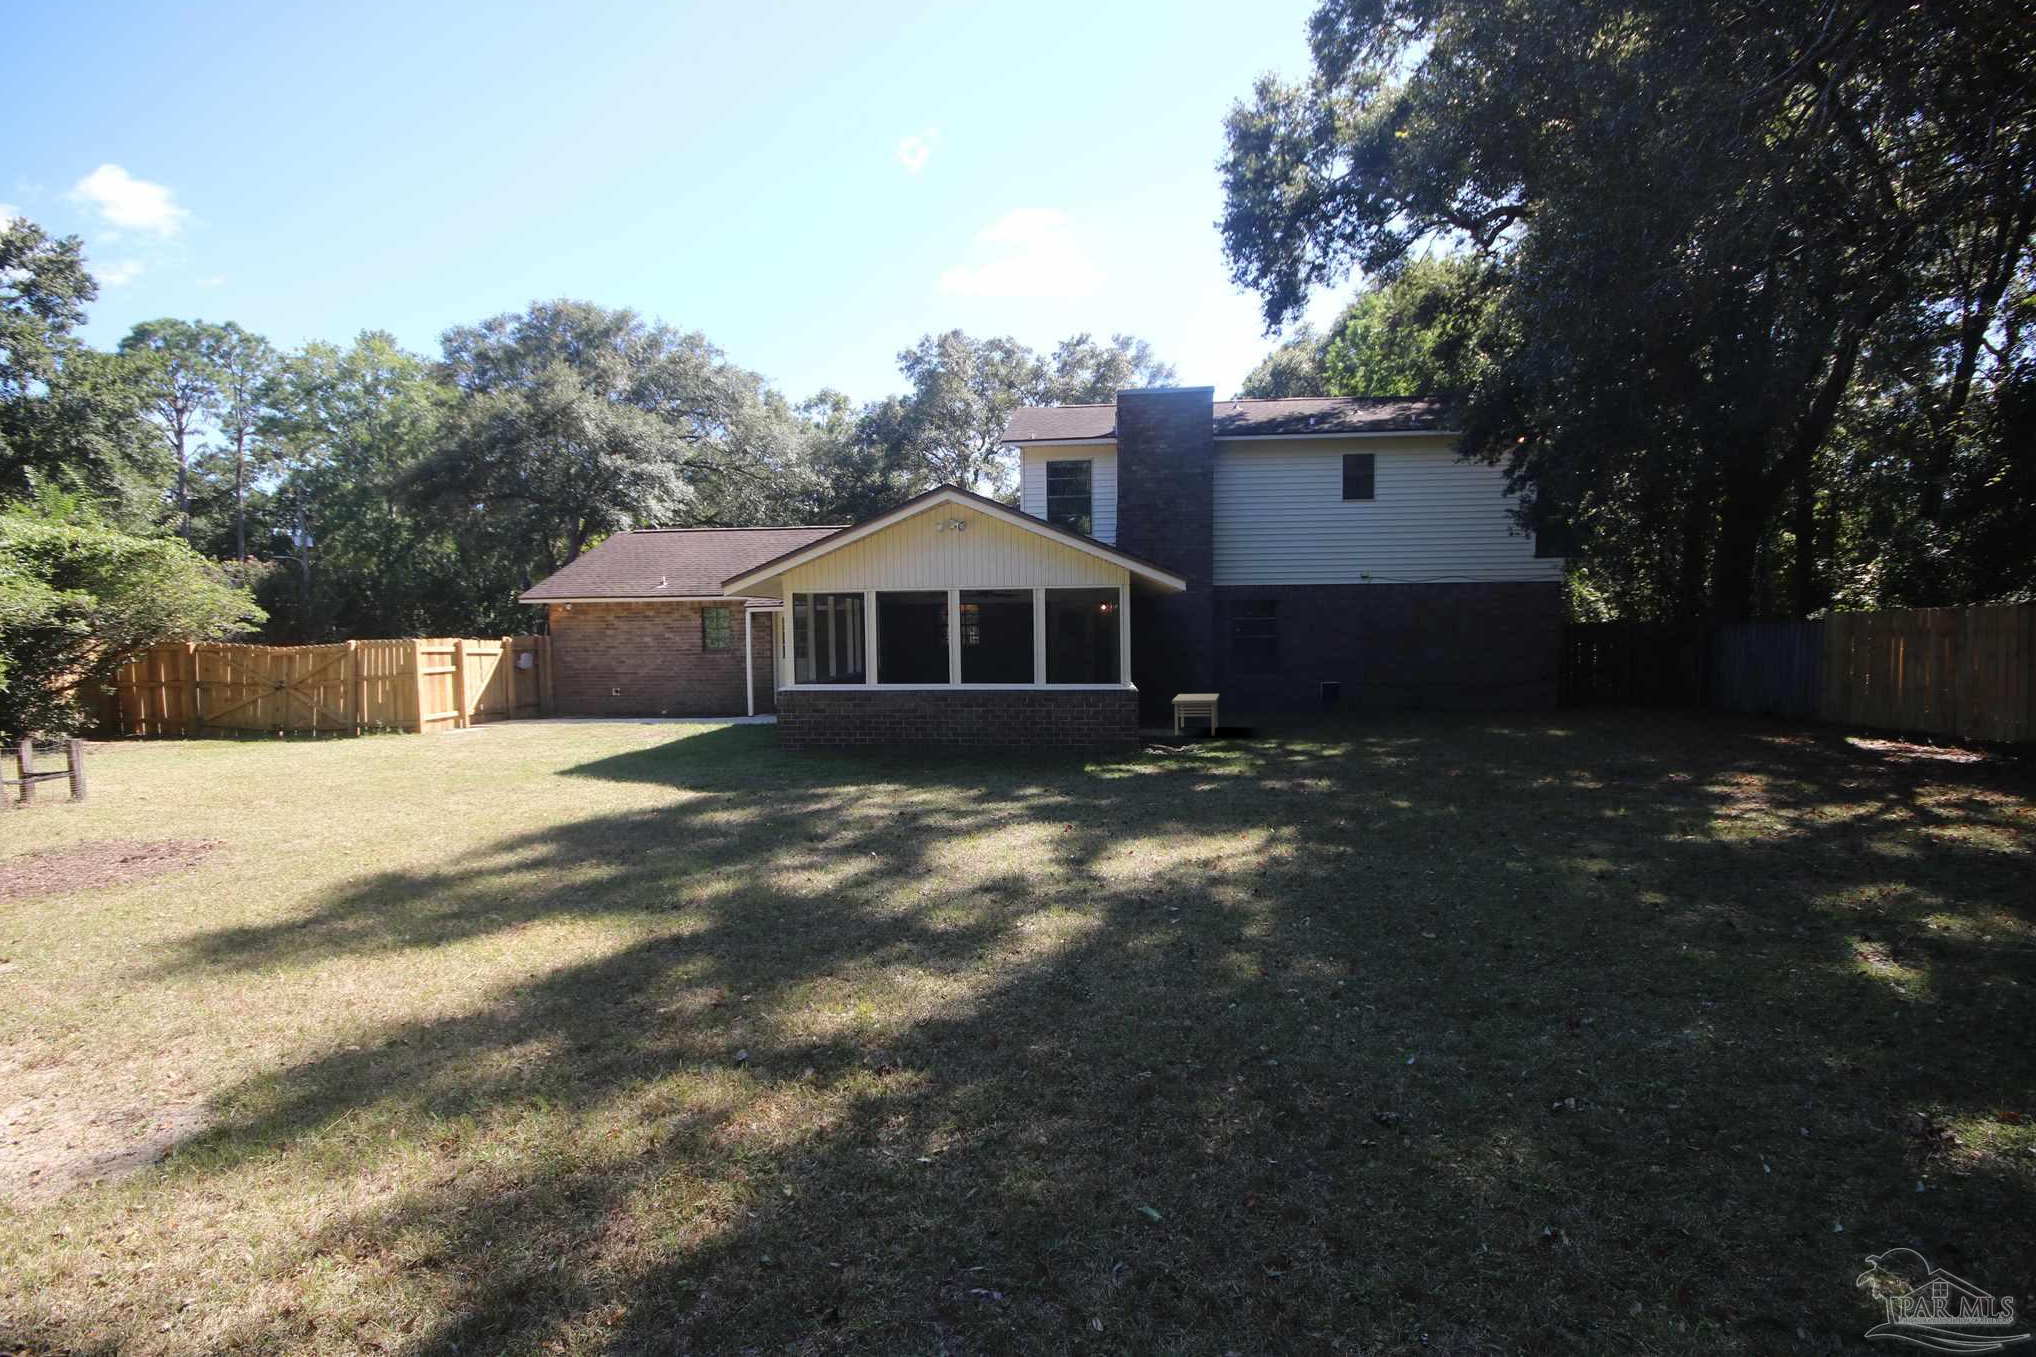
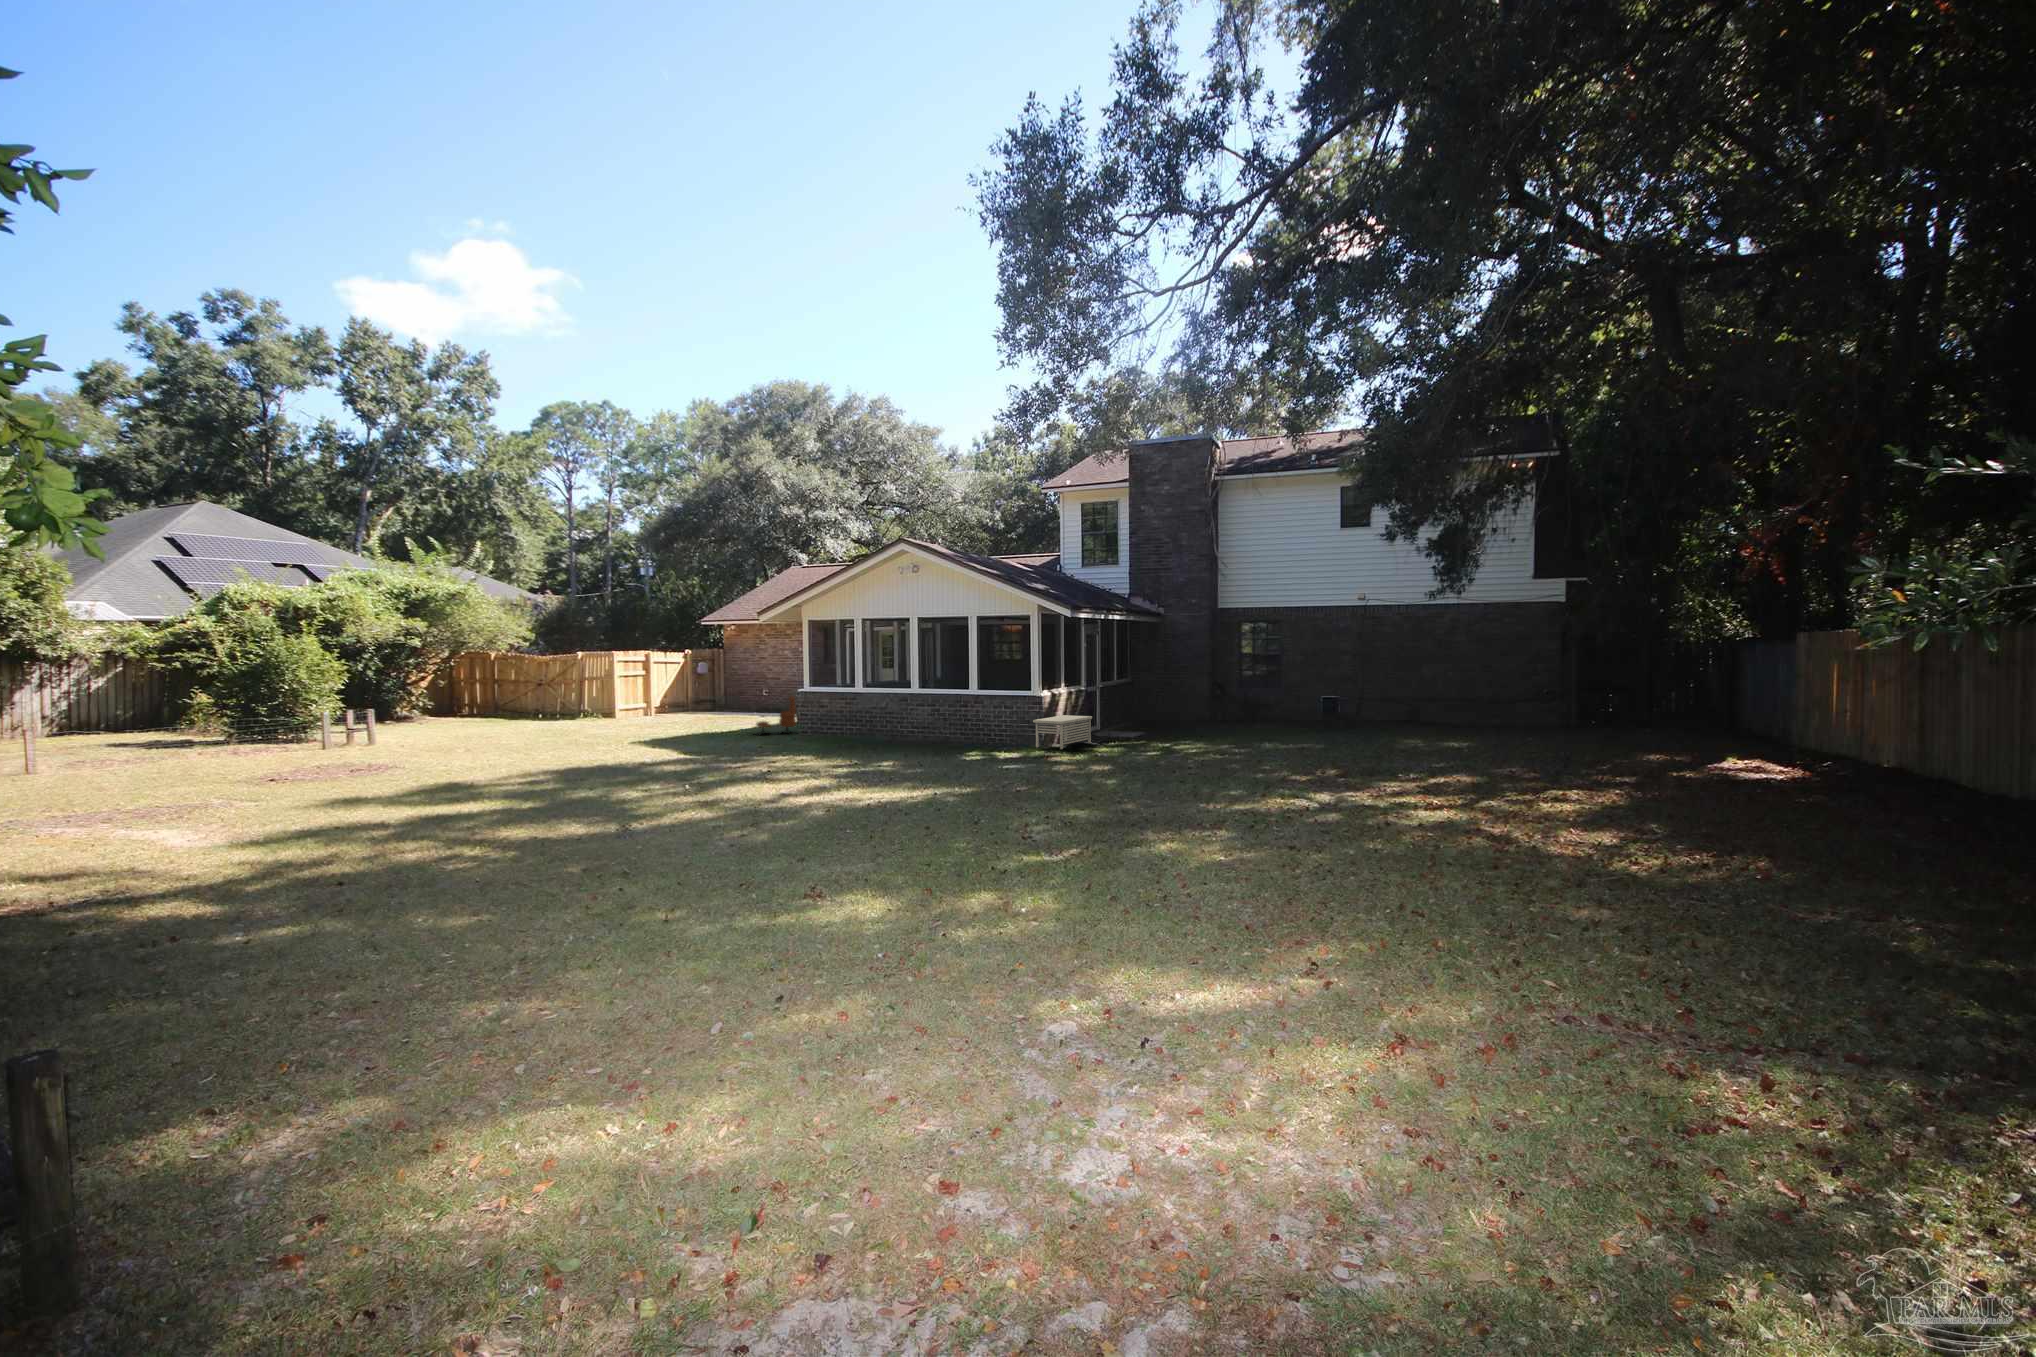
lounge chair: none [738,686,799,743] -> present [757,696,796,735]

